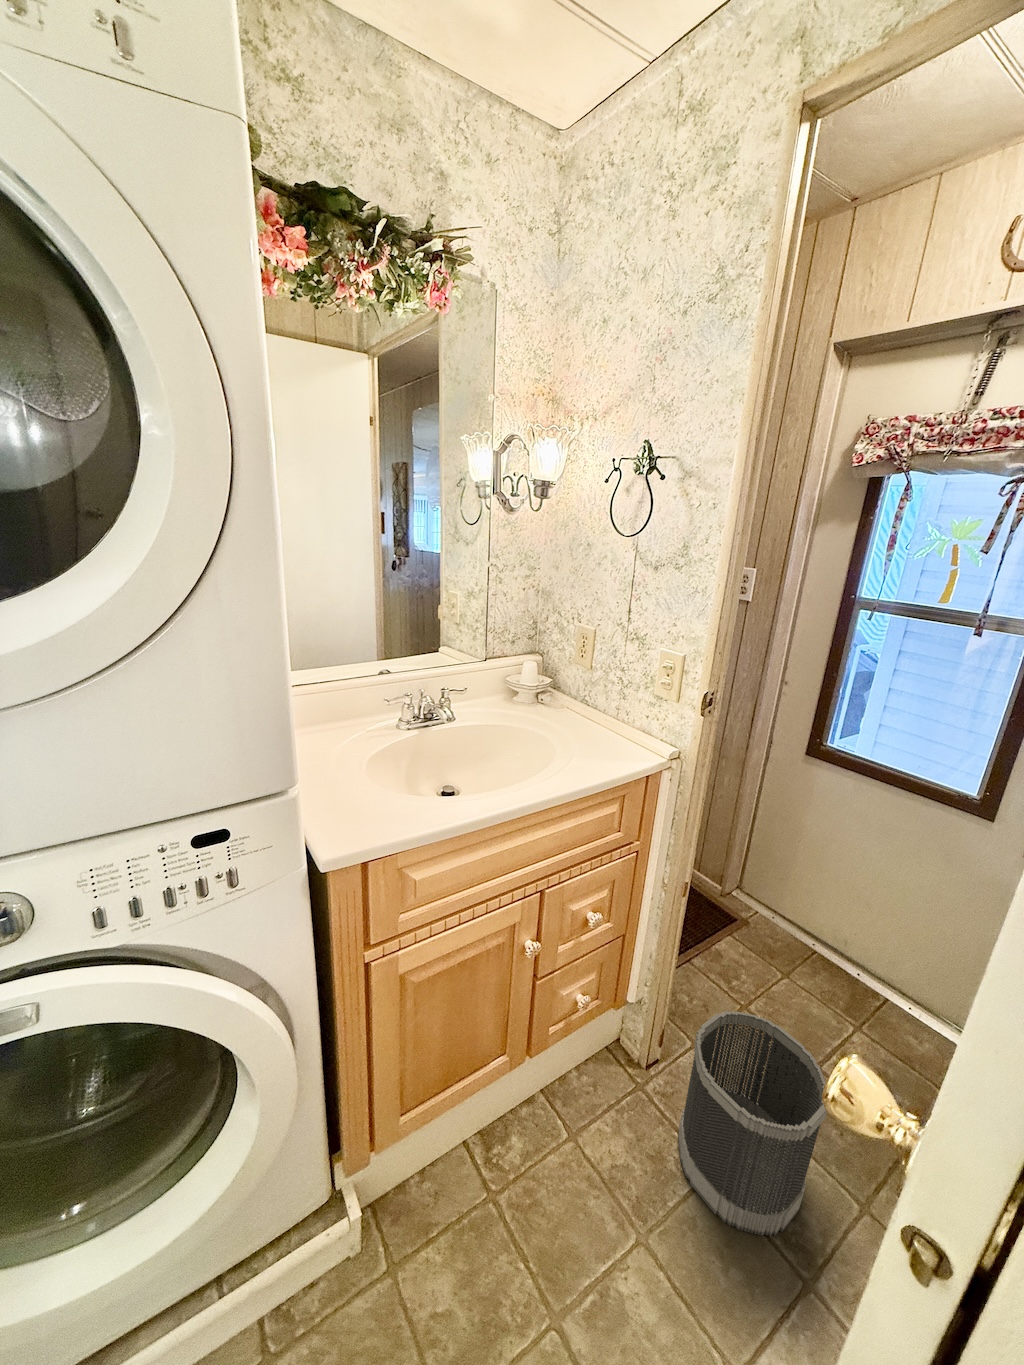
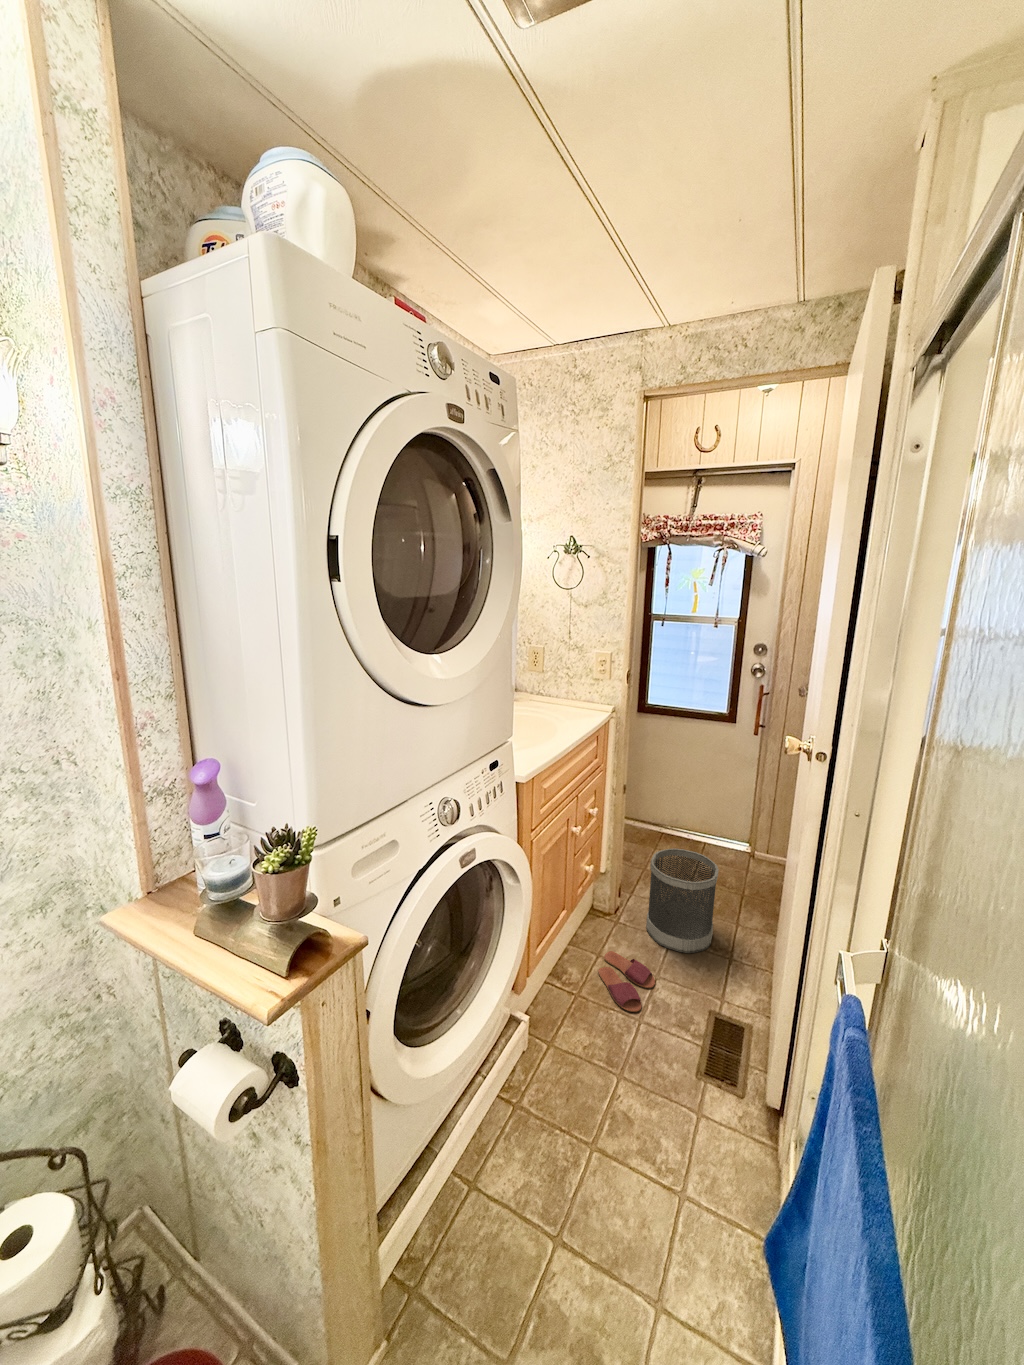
slippers: none [535,1139,631,1301] -> present [598,951,655,1012]

